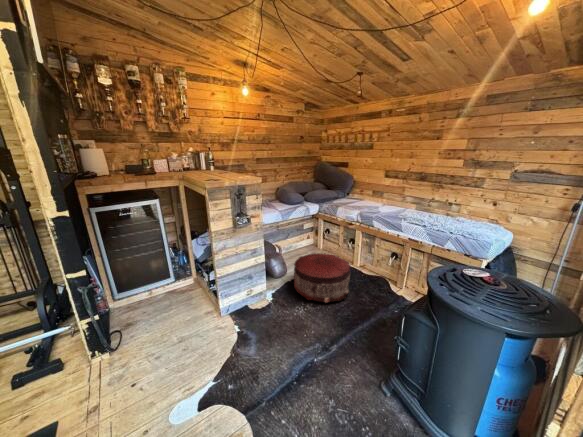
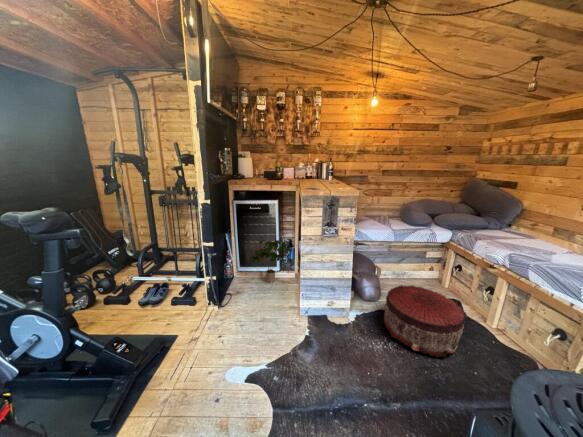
potted plant: none [132,246,187,300] -> present [250,240,291,283]

